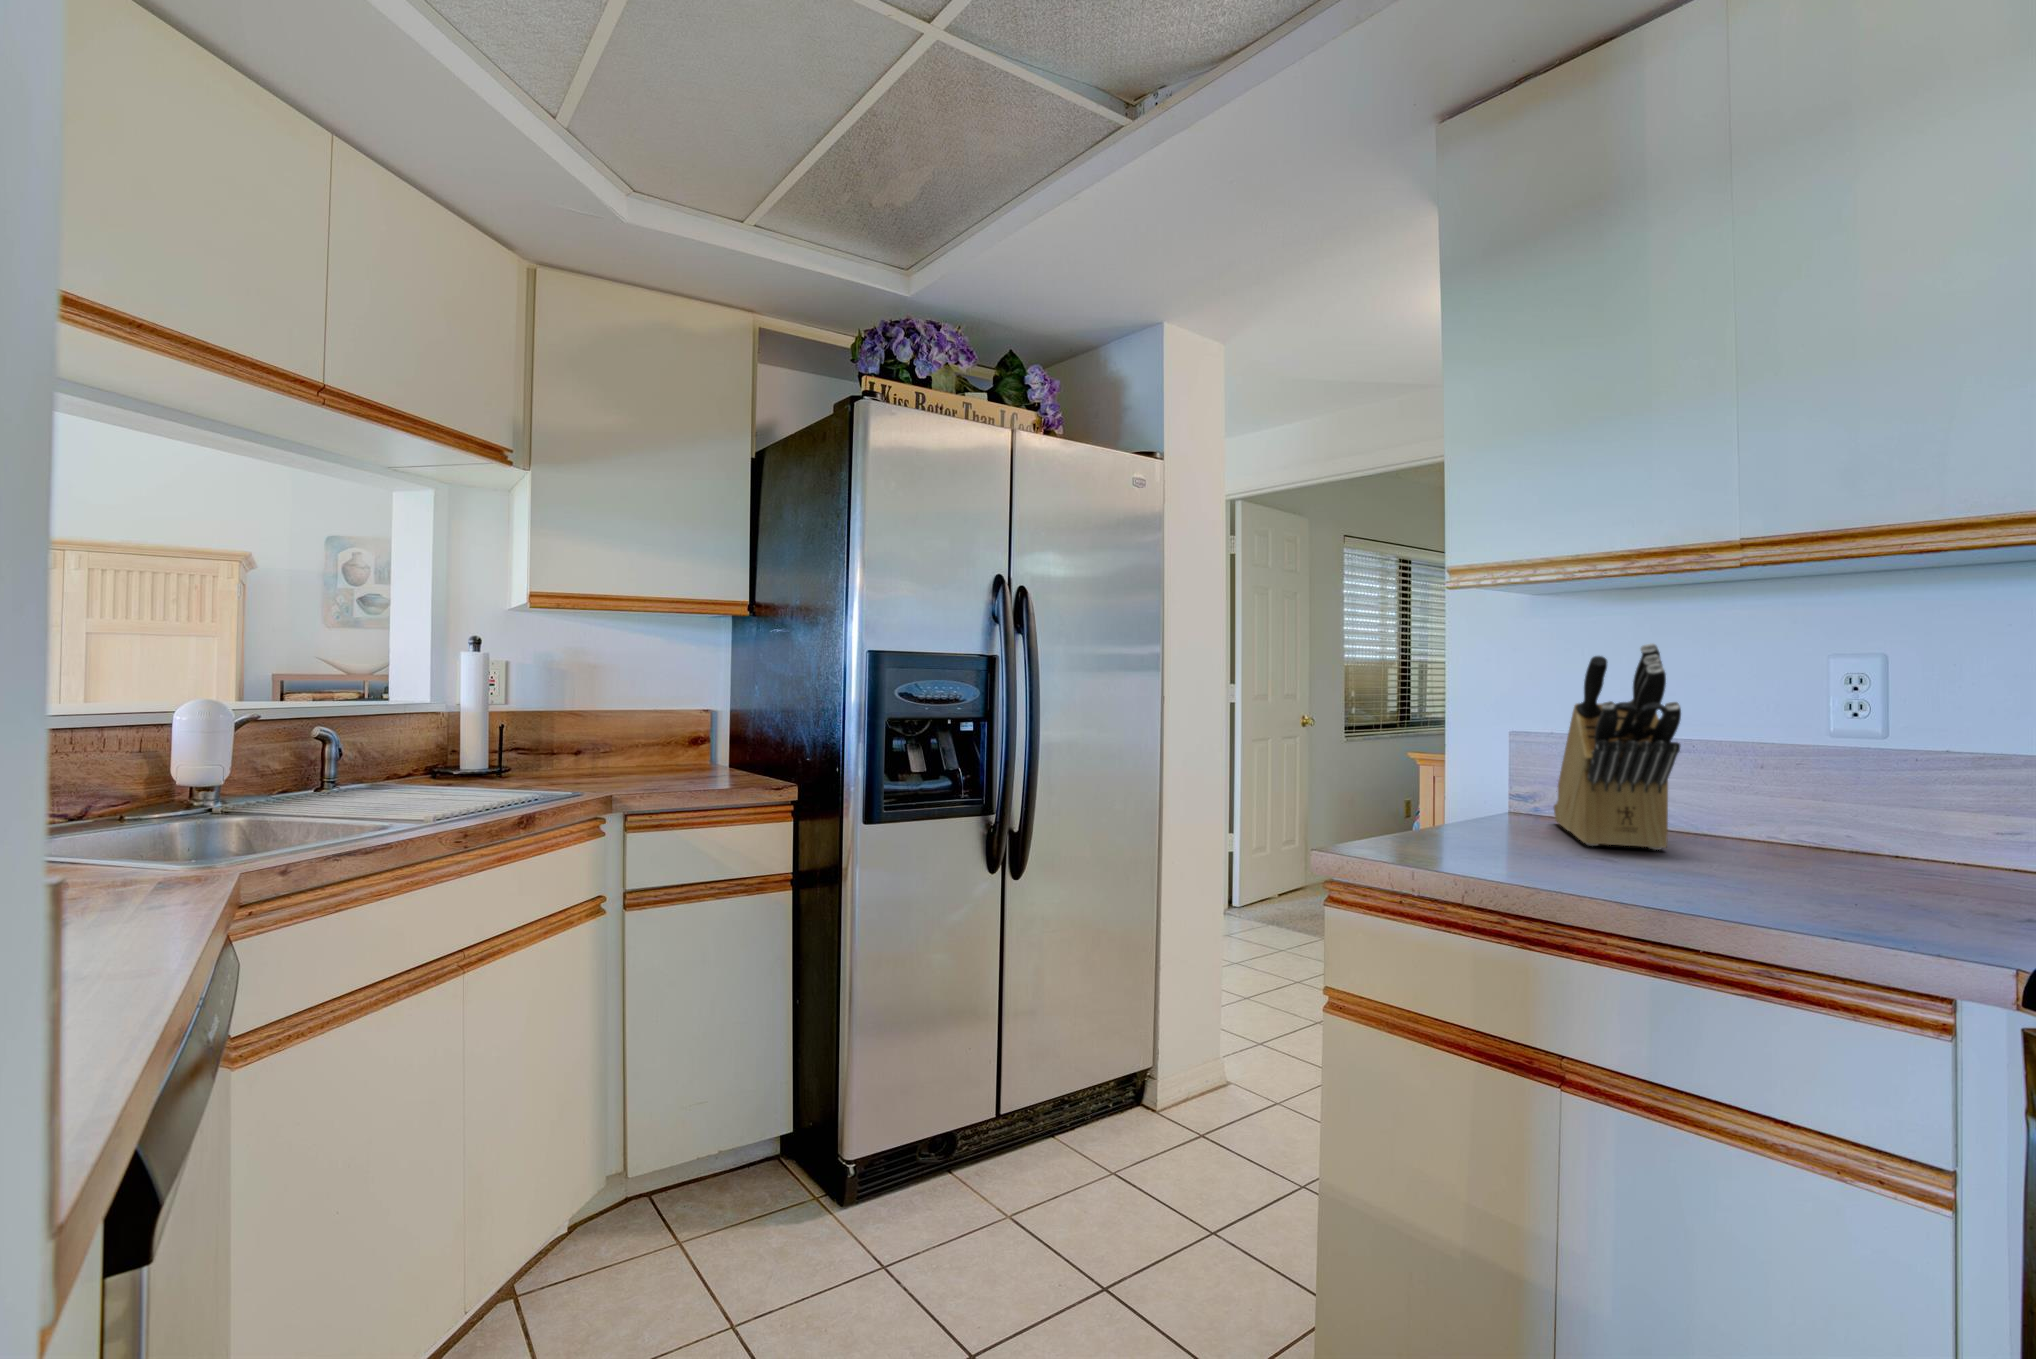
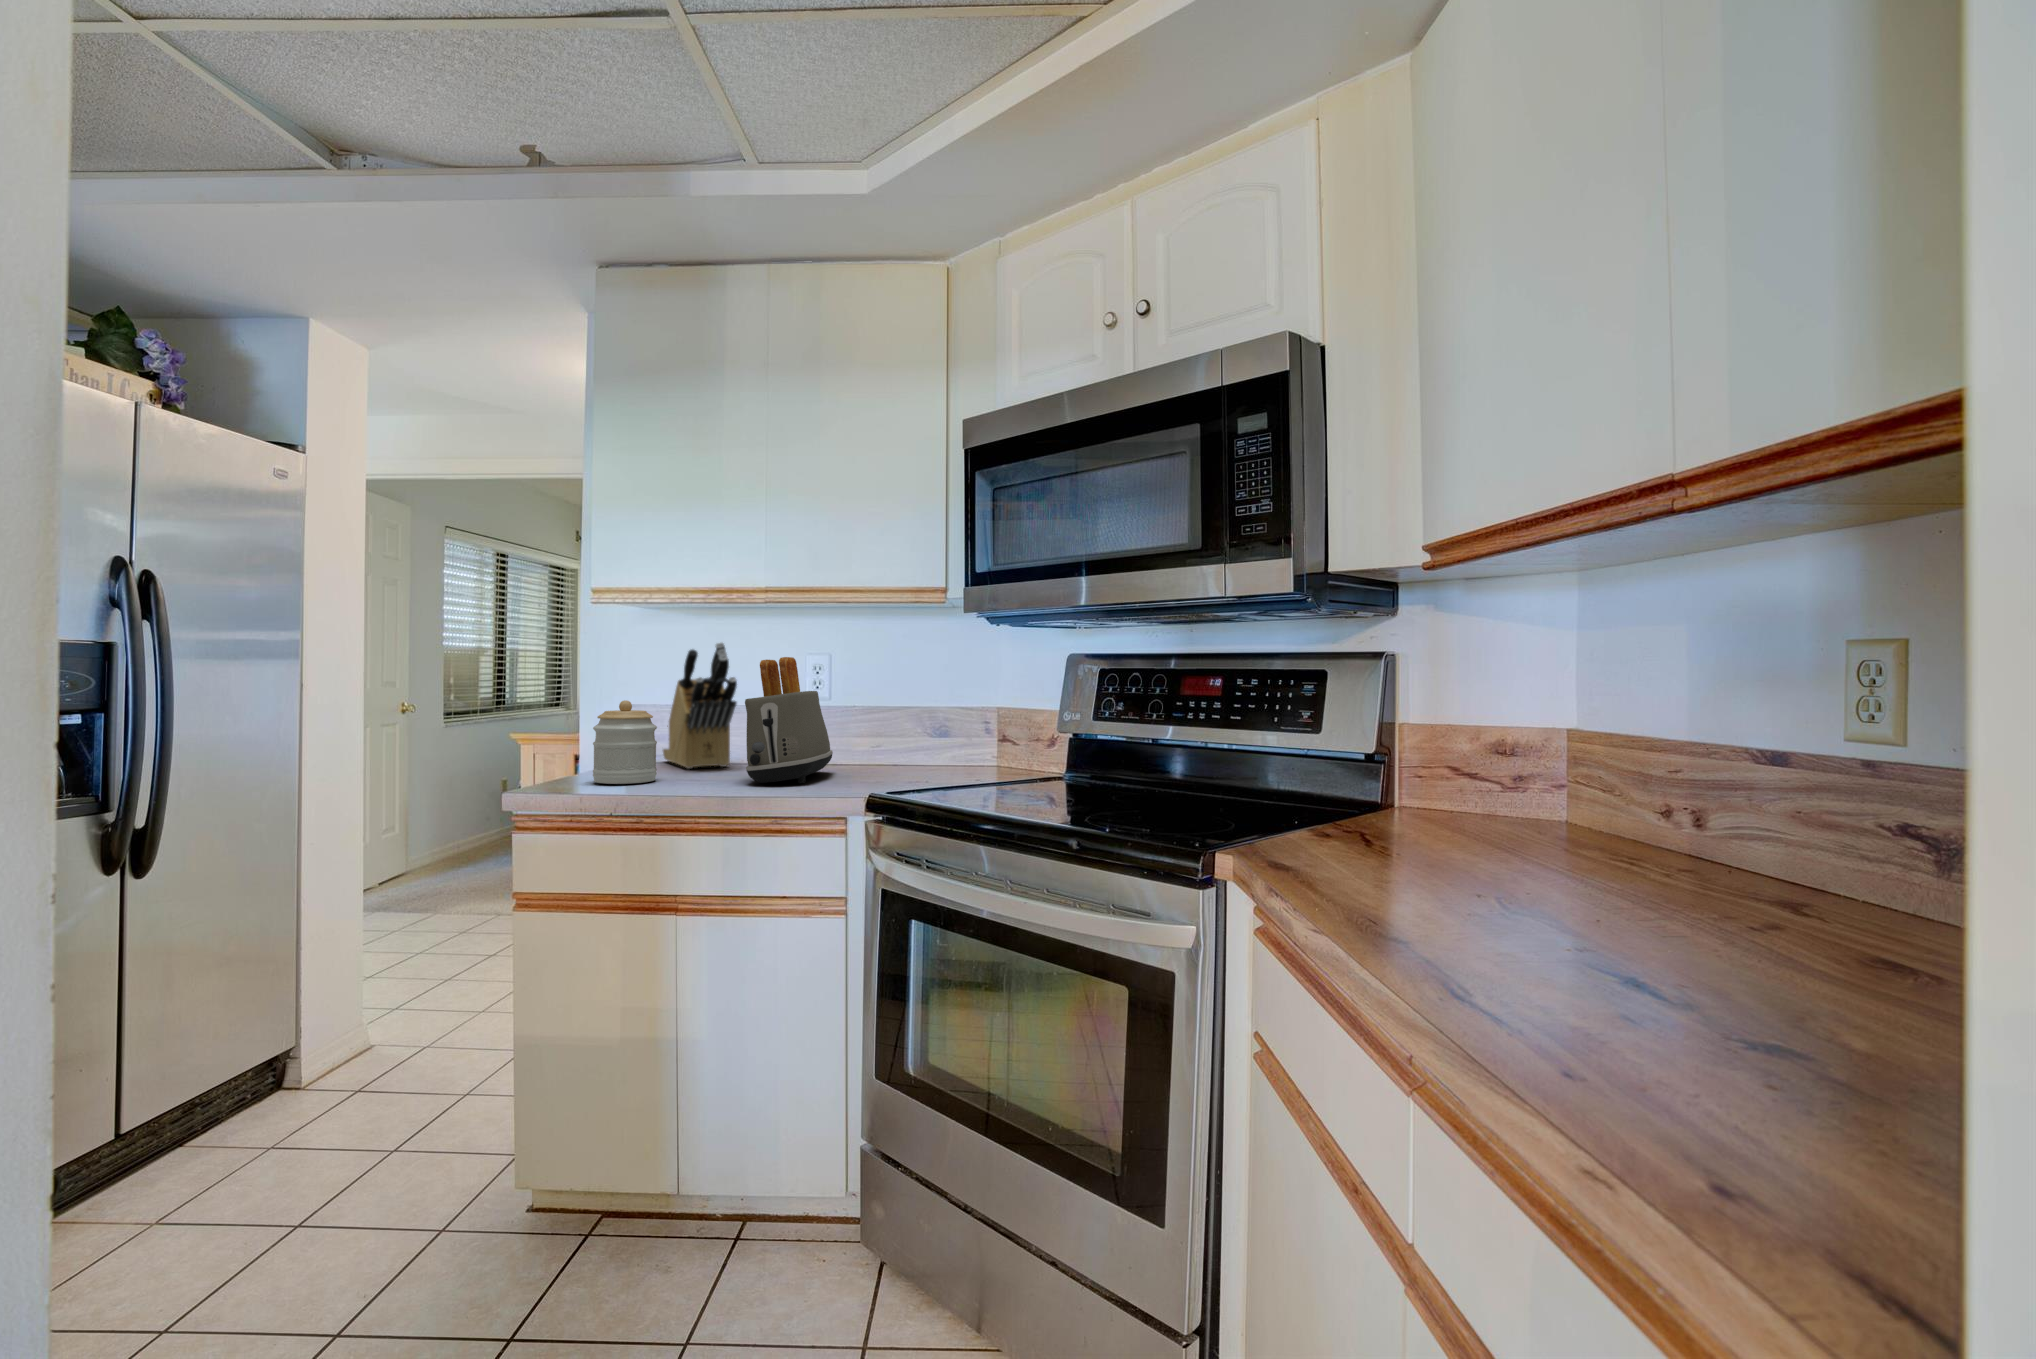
toaster: none [1693,667,1905,924] -> present [745,657,833,783]
jar: none [1424,735,1527,868] -> present [593,700,657,784]

